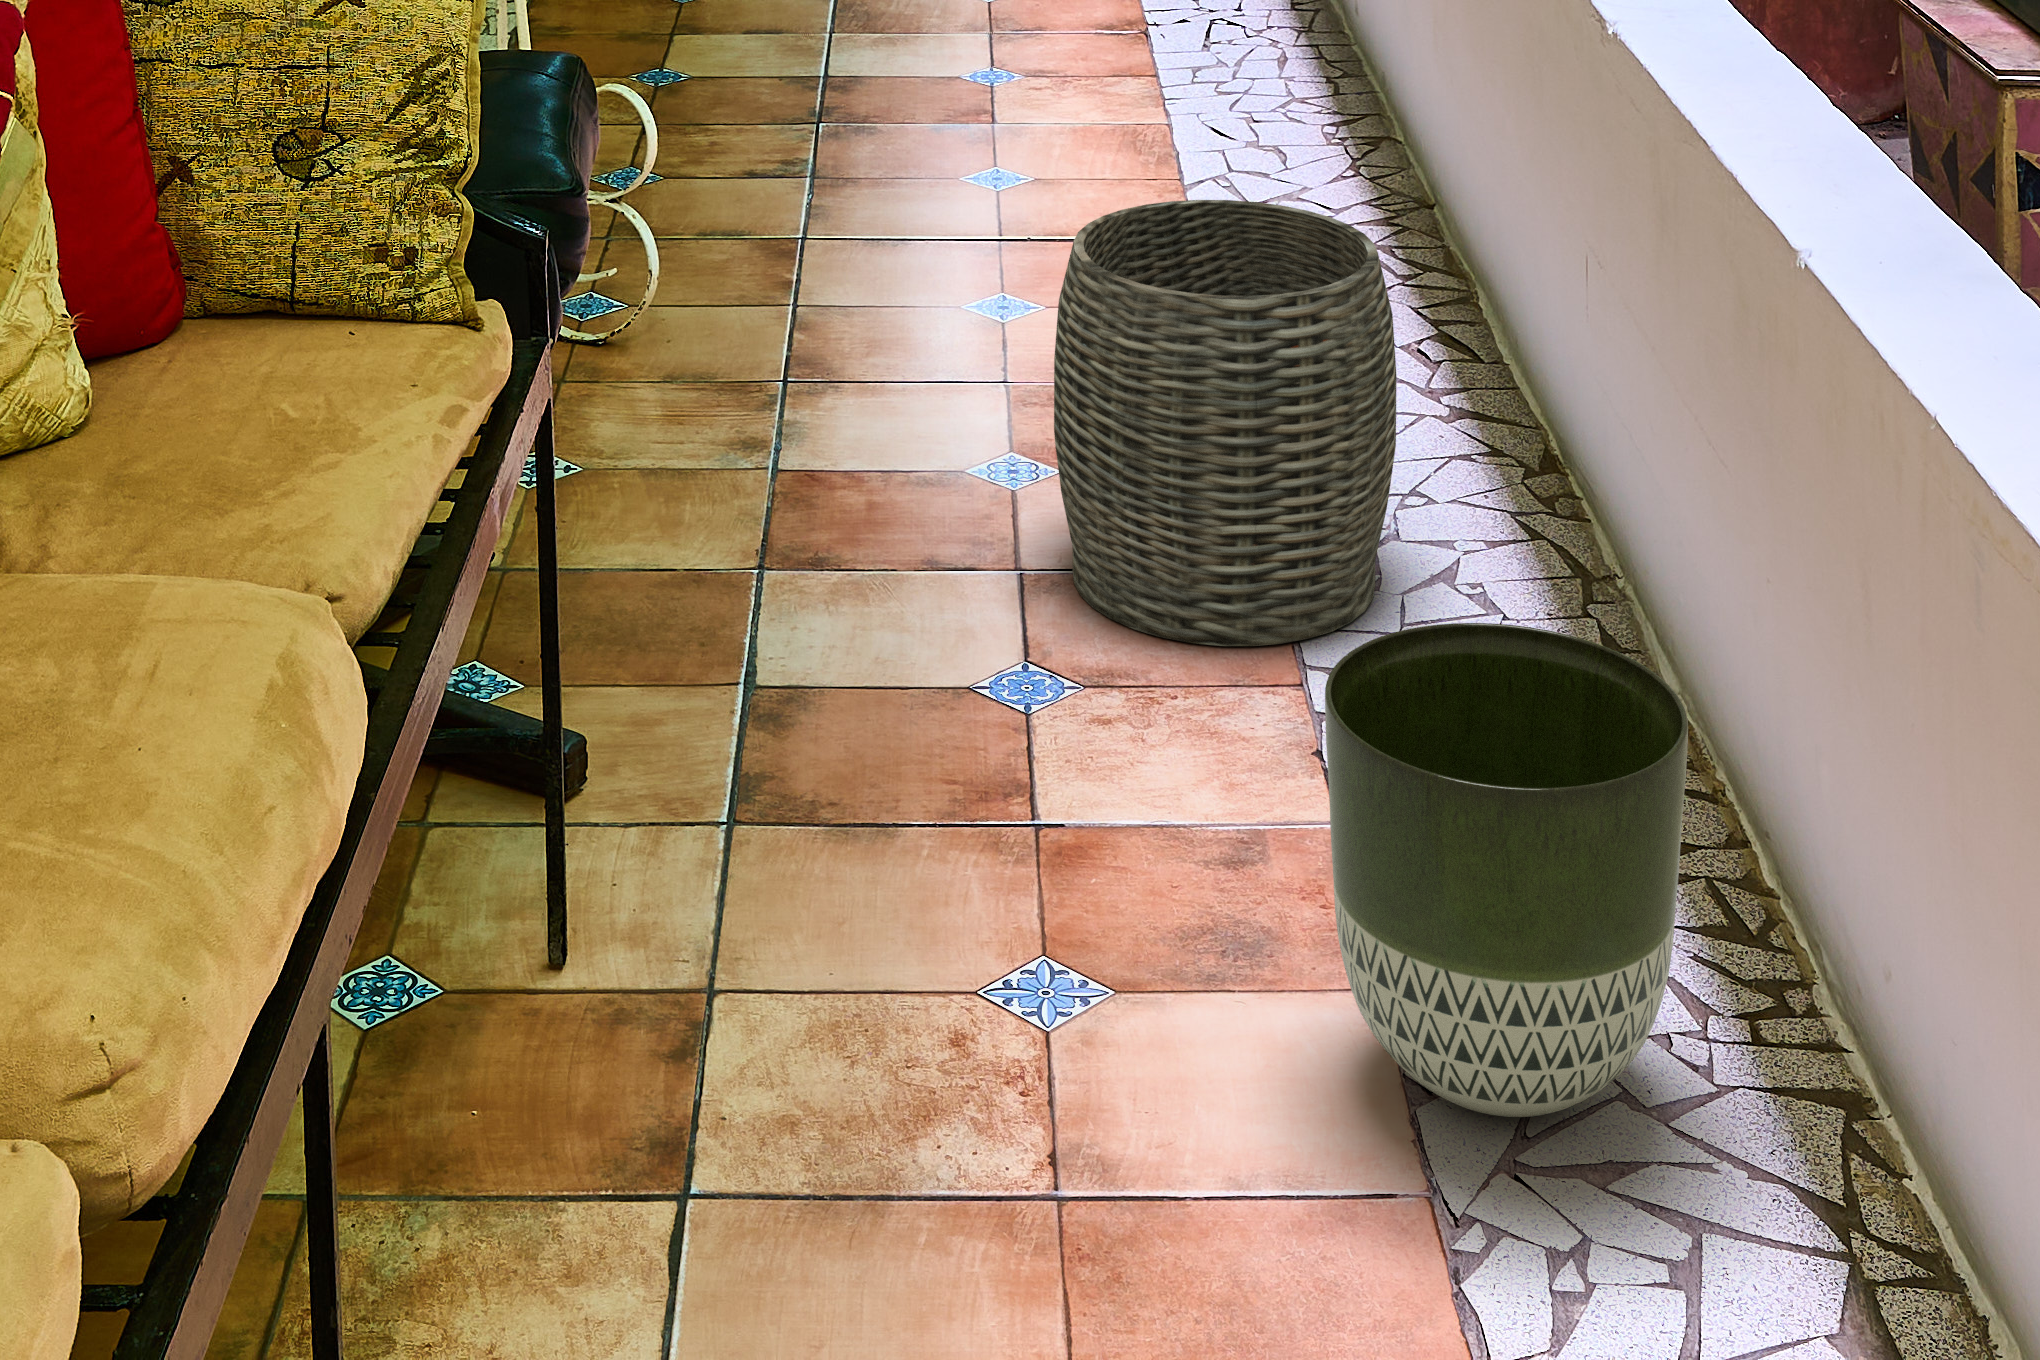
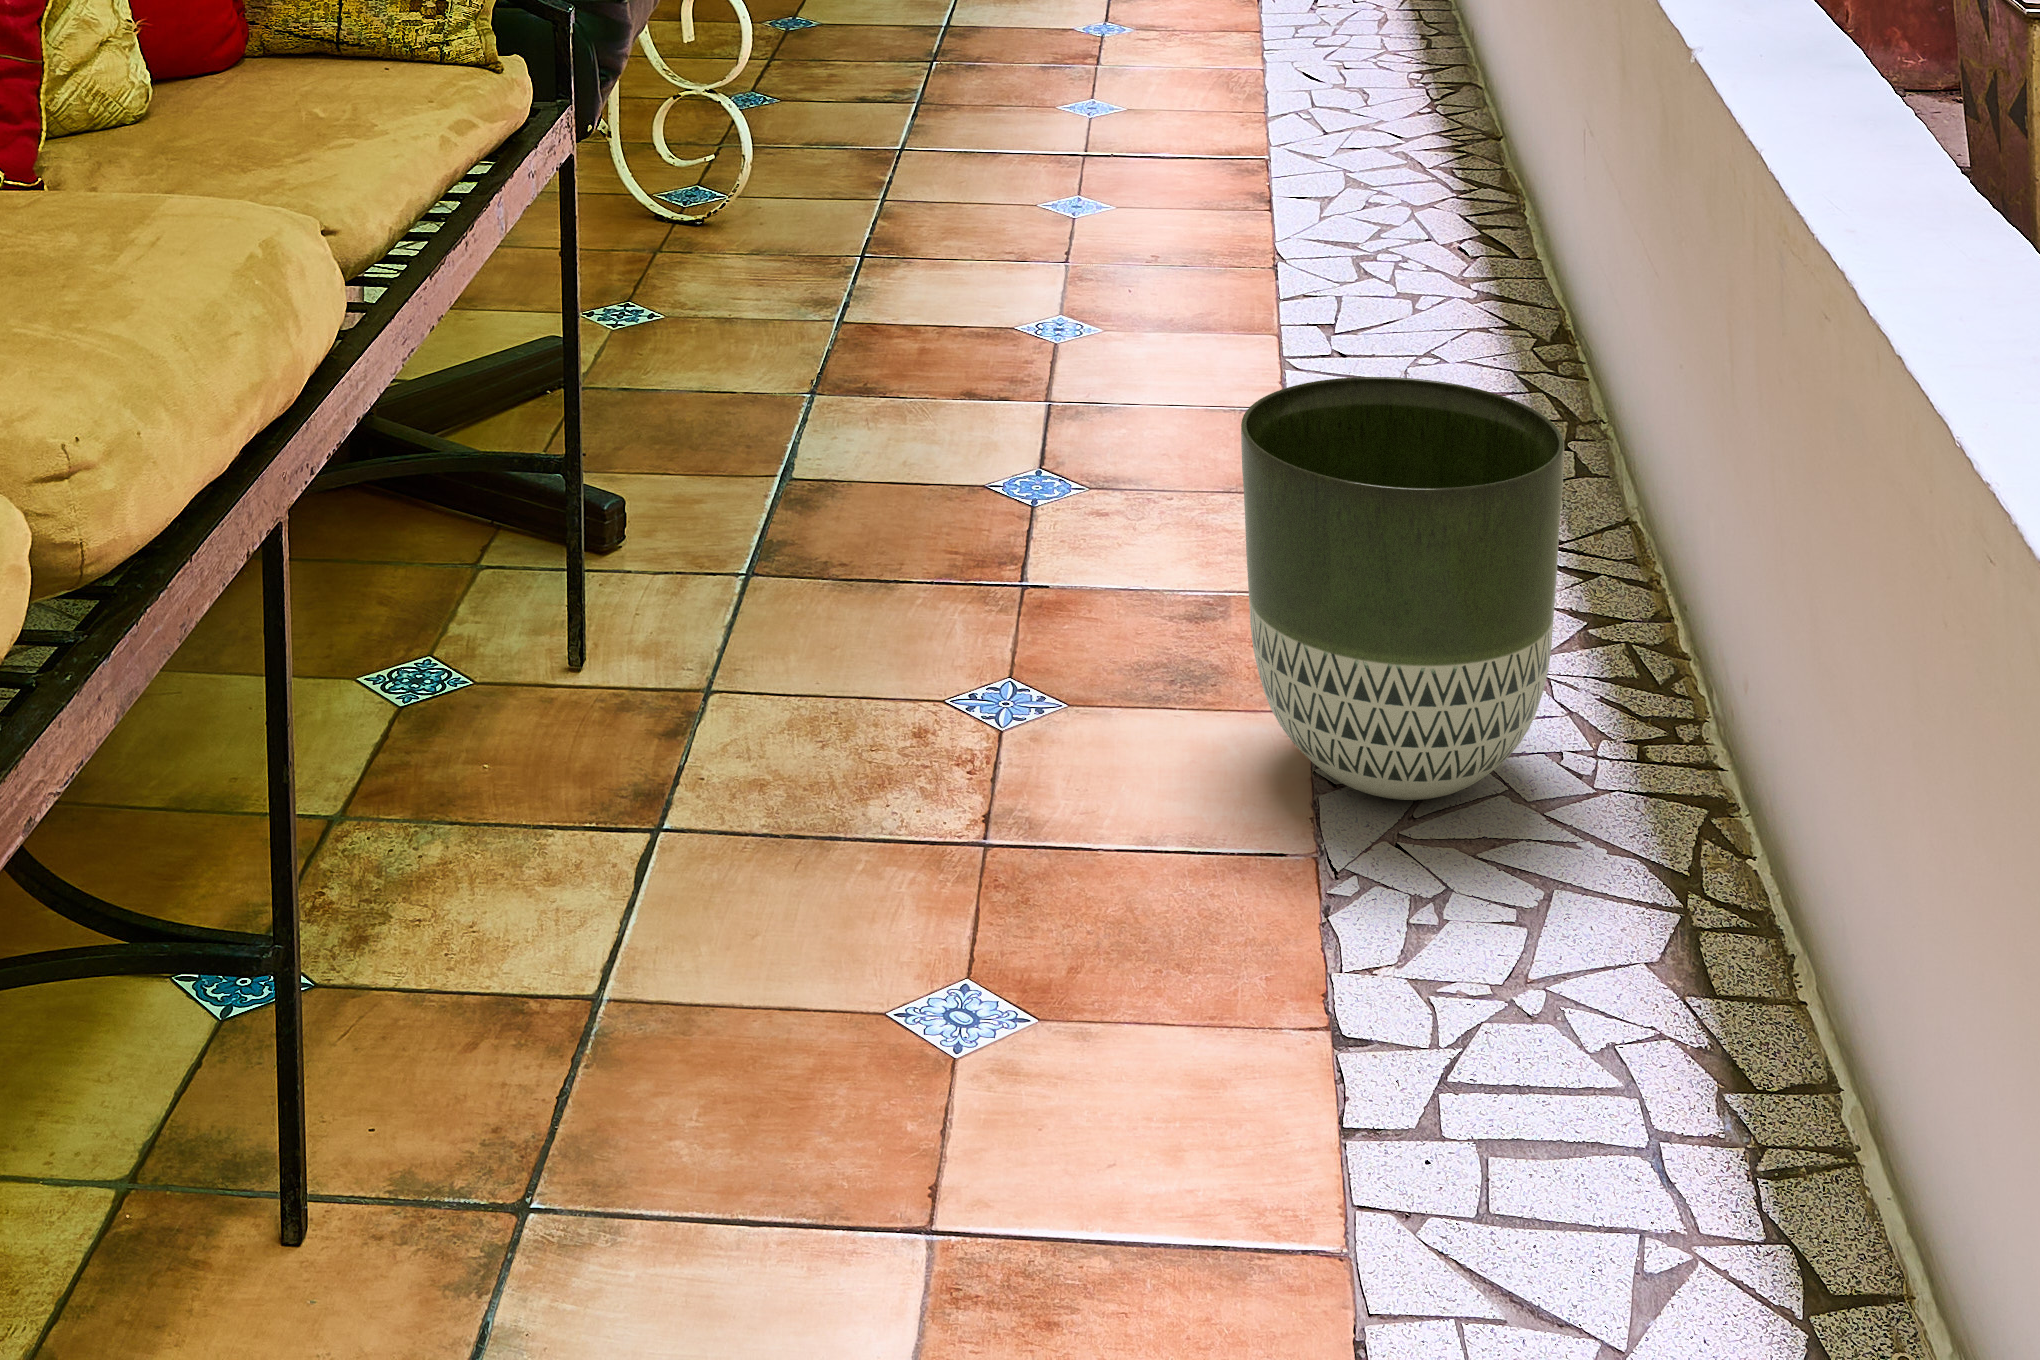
woven basket: present [1054,200,1396,646] -> none [1080,68,1394,460]

